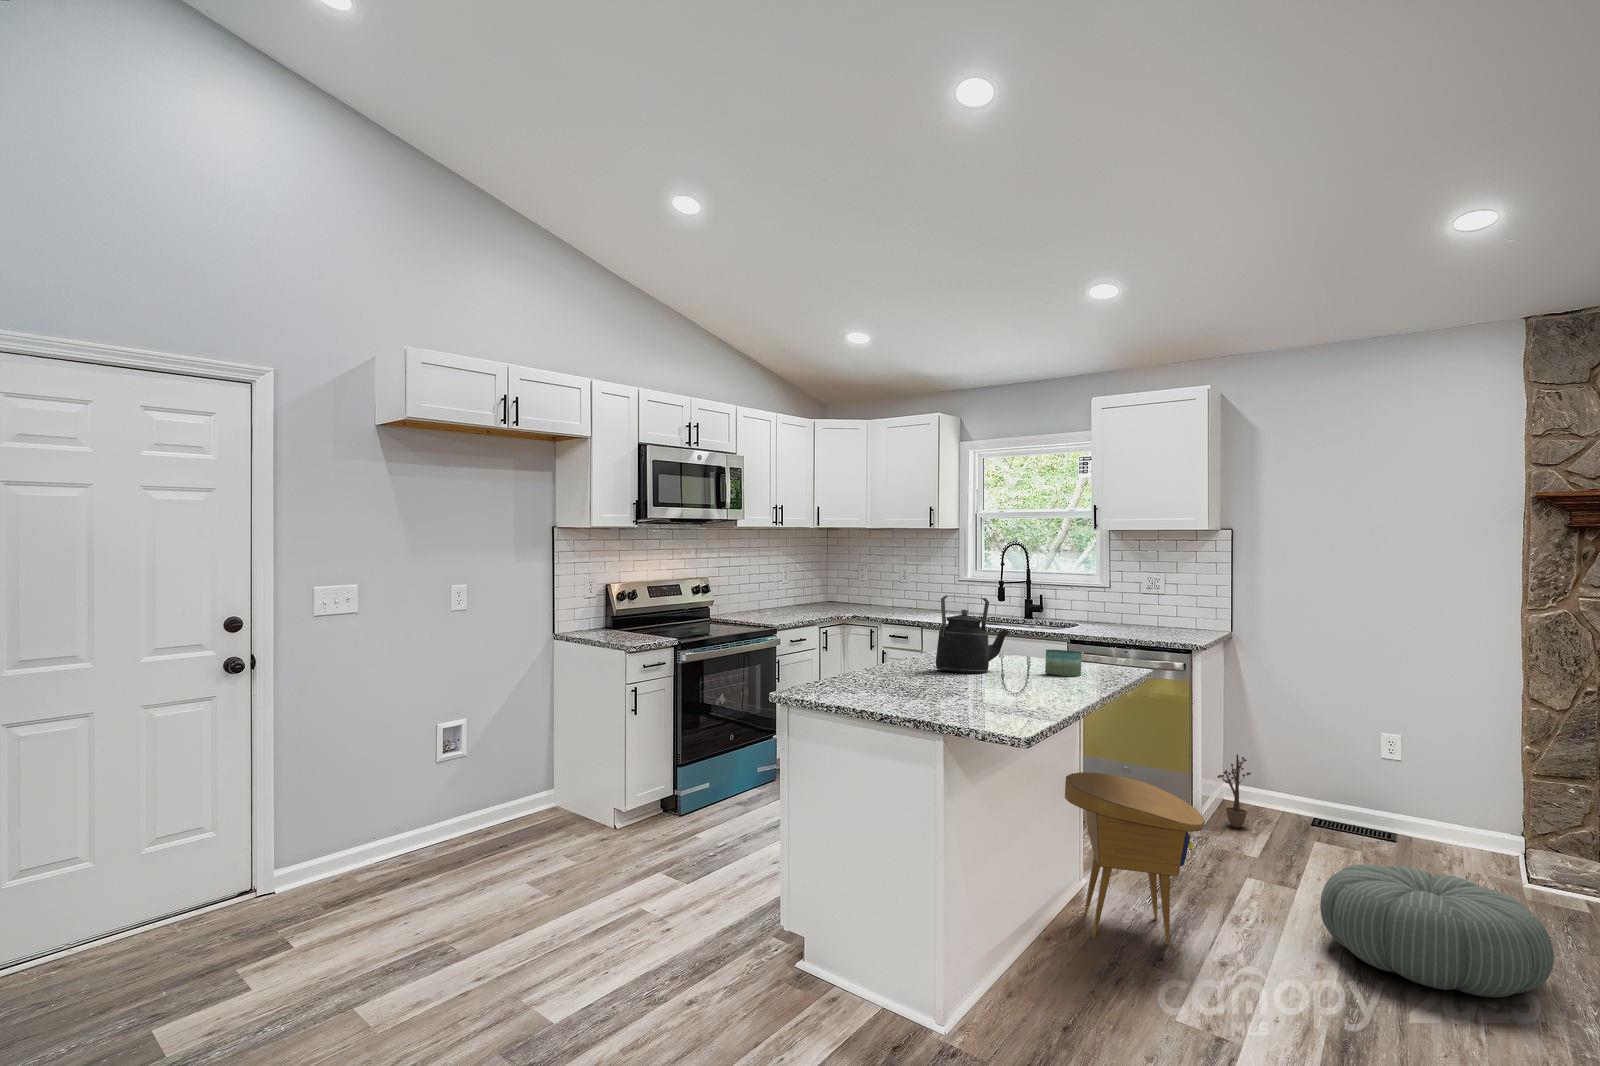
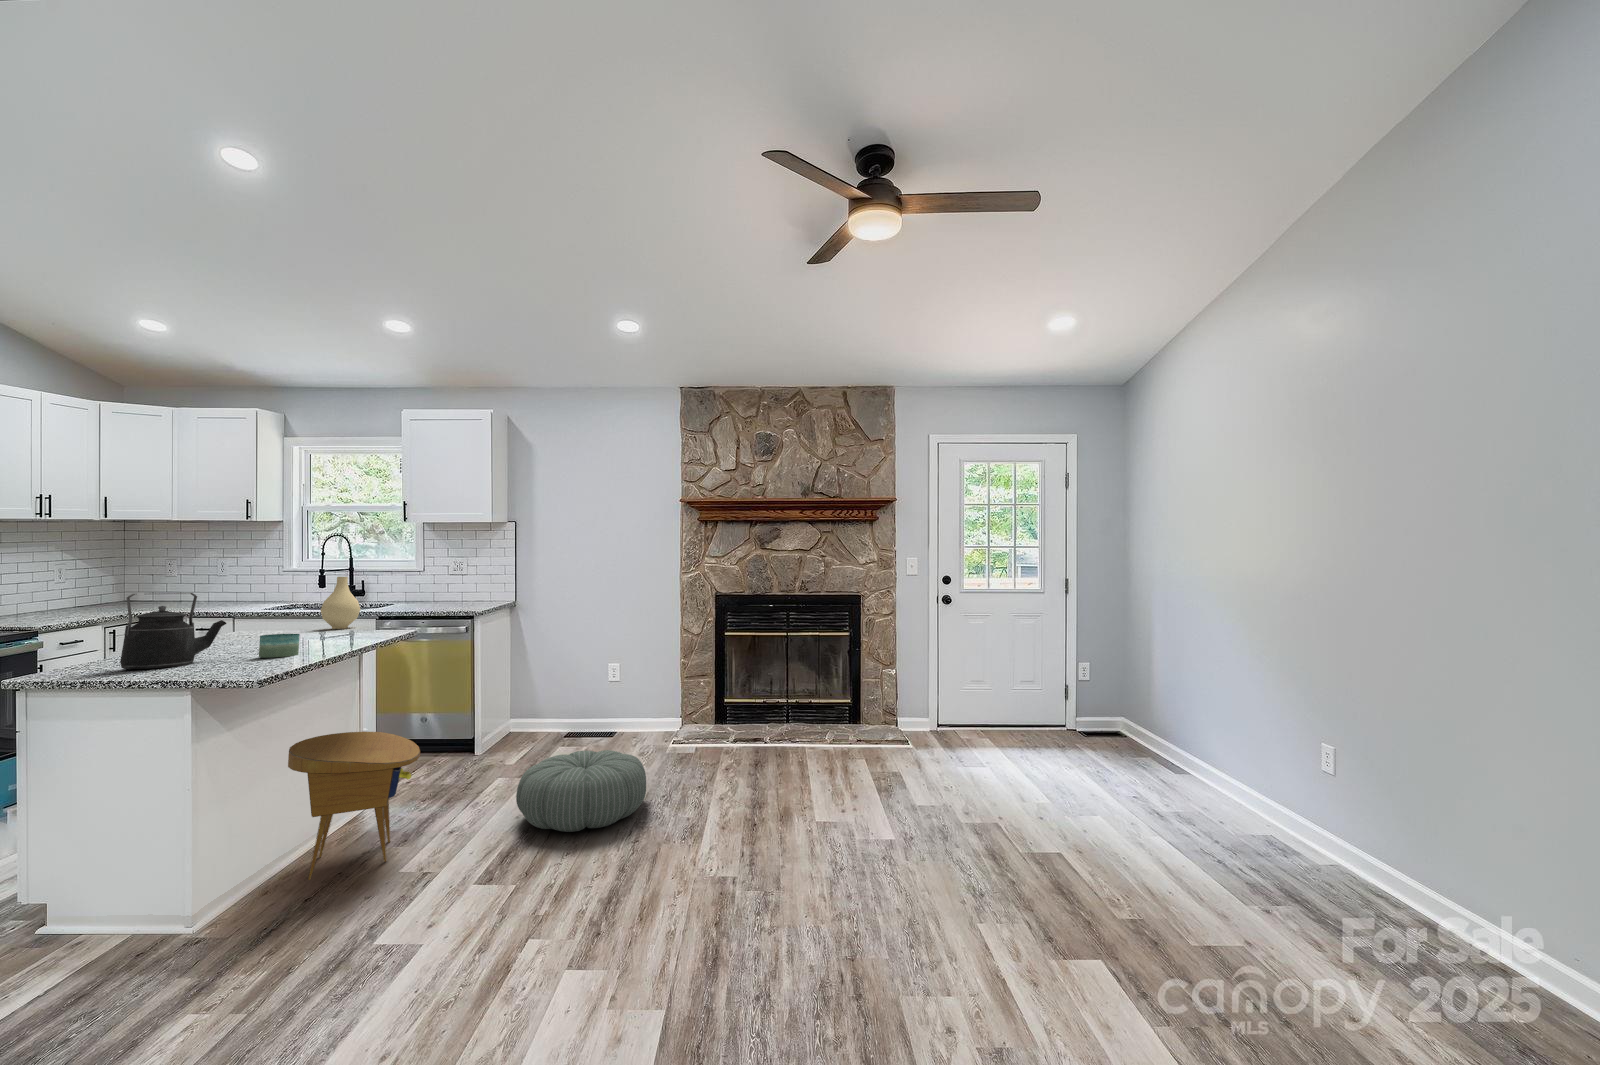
vase: none [1024,590,1063,651] -> present [320,577,360,629]
decorative plant: present [1217,754,1251,828] -> none [498,689,526,746]

